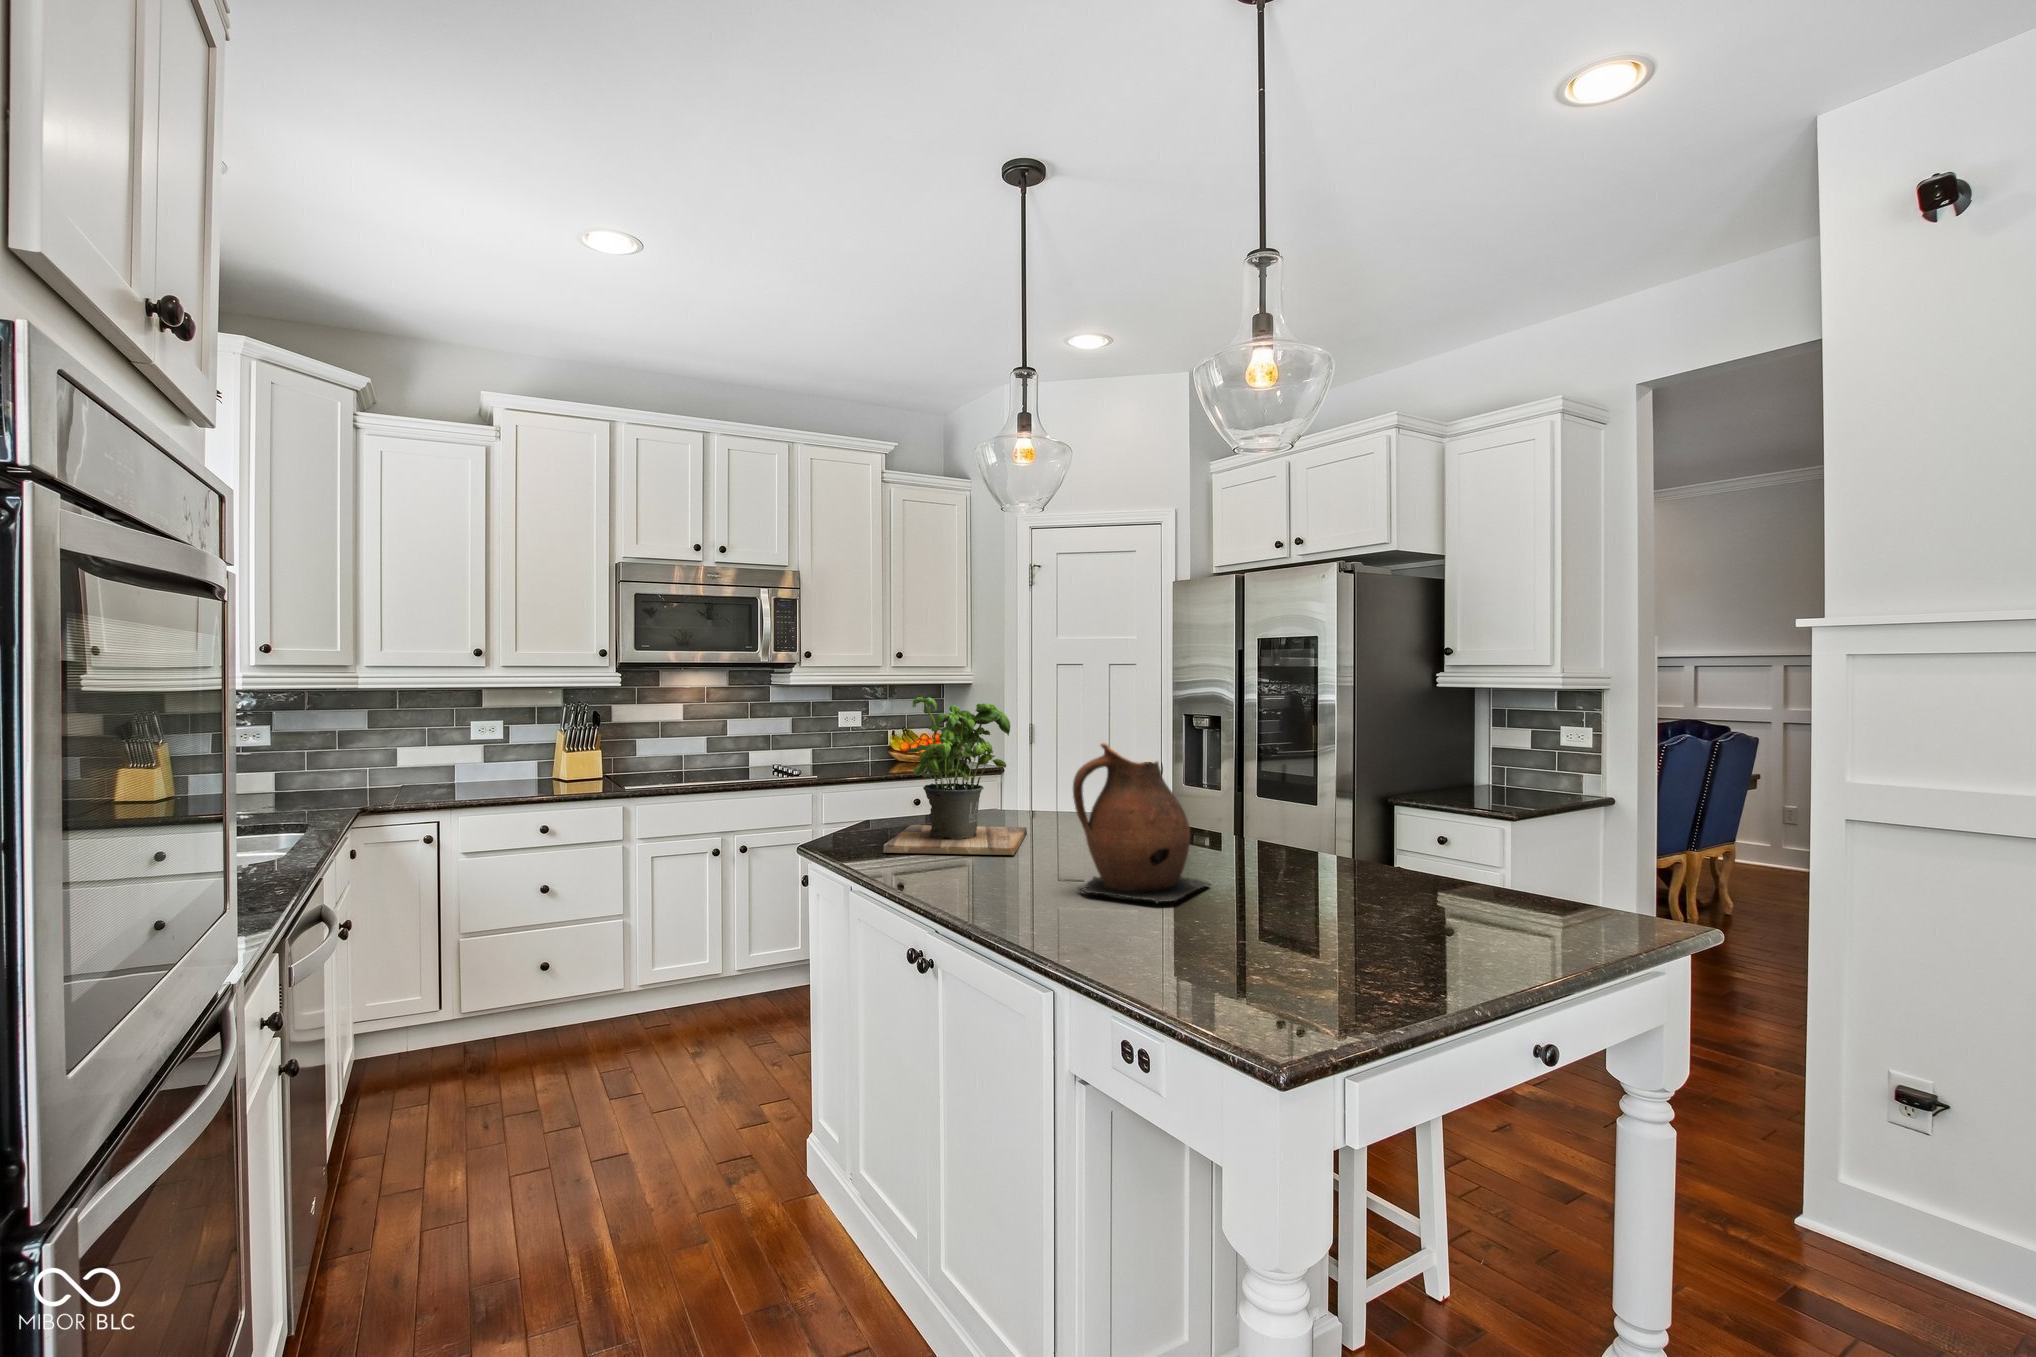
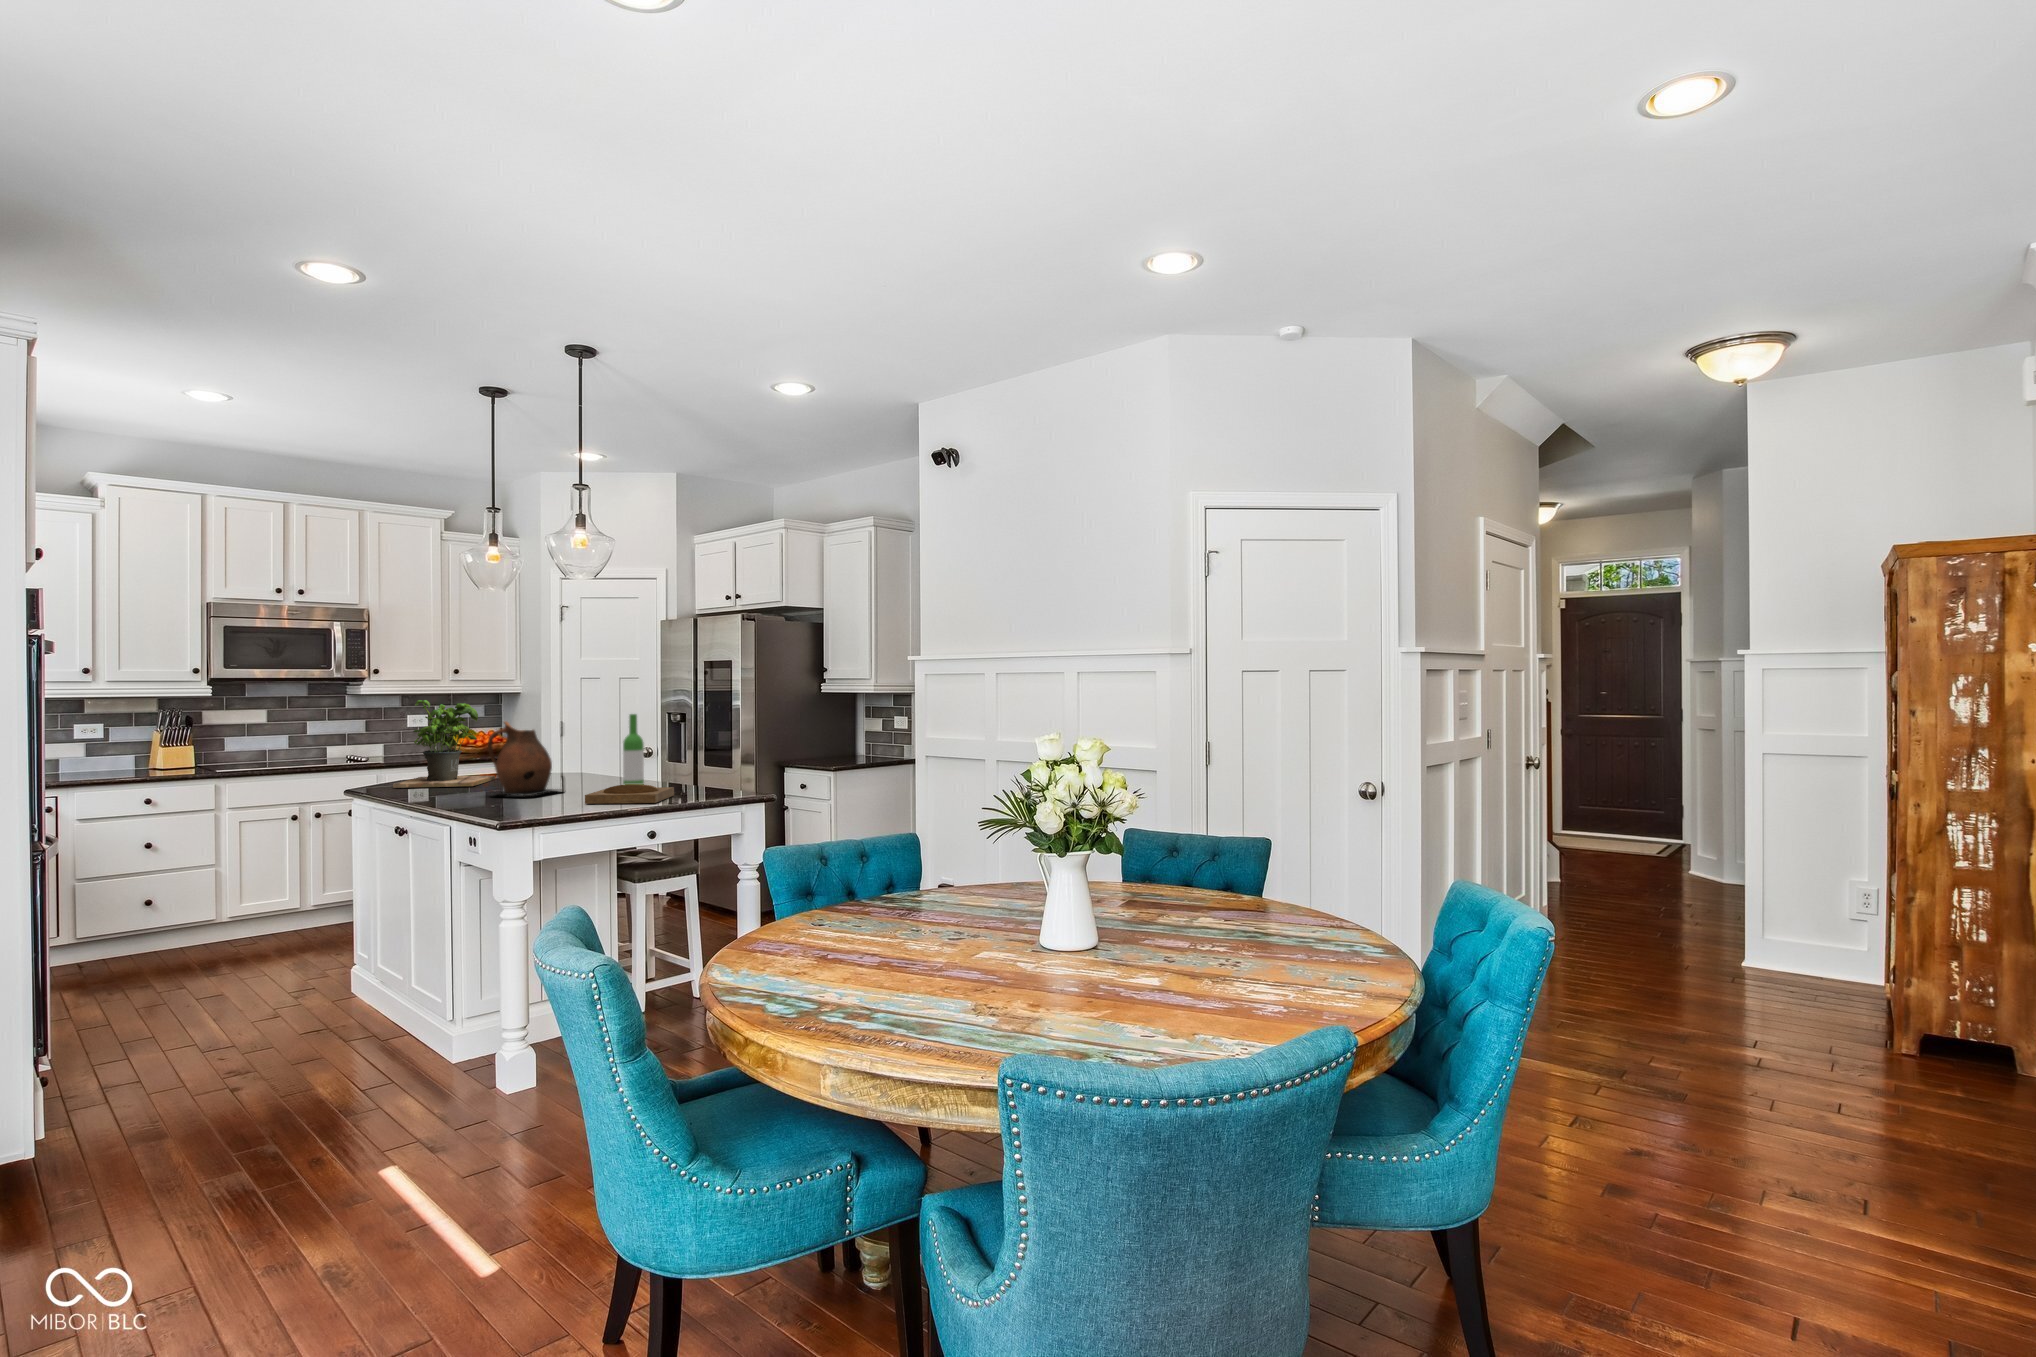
wine bottle: none [1311,730,1351,885] -> present [623,714,644,784]
tray: none [1320,891,1502,954] -> present [585,784,674,804]

